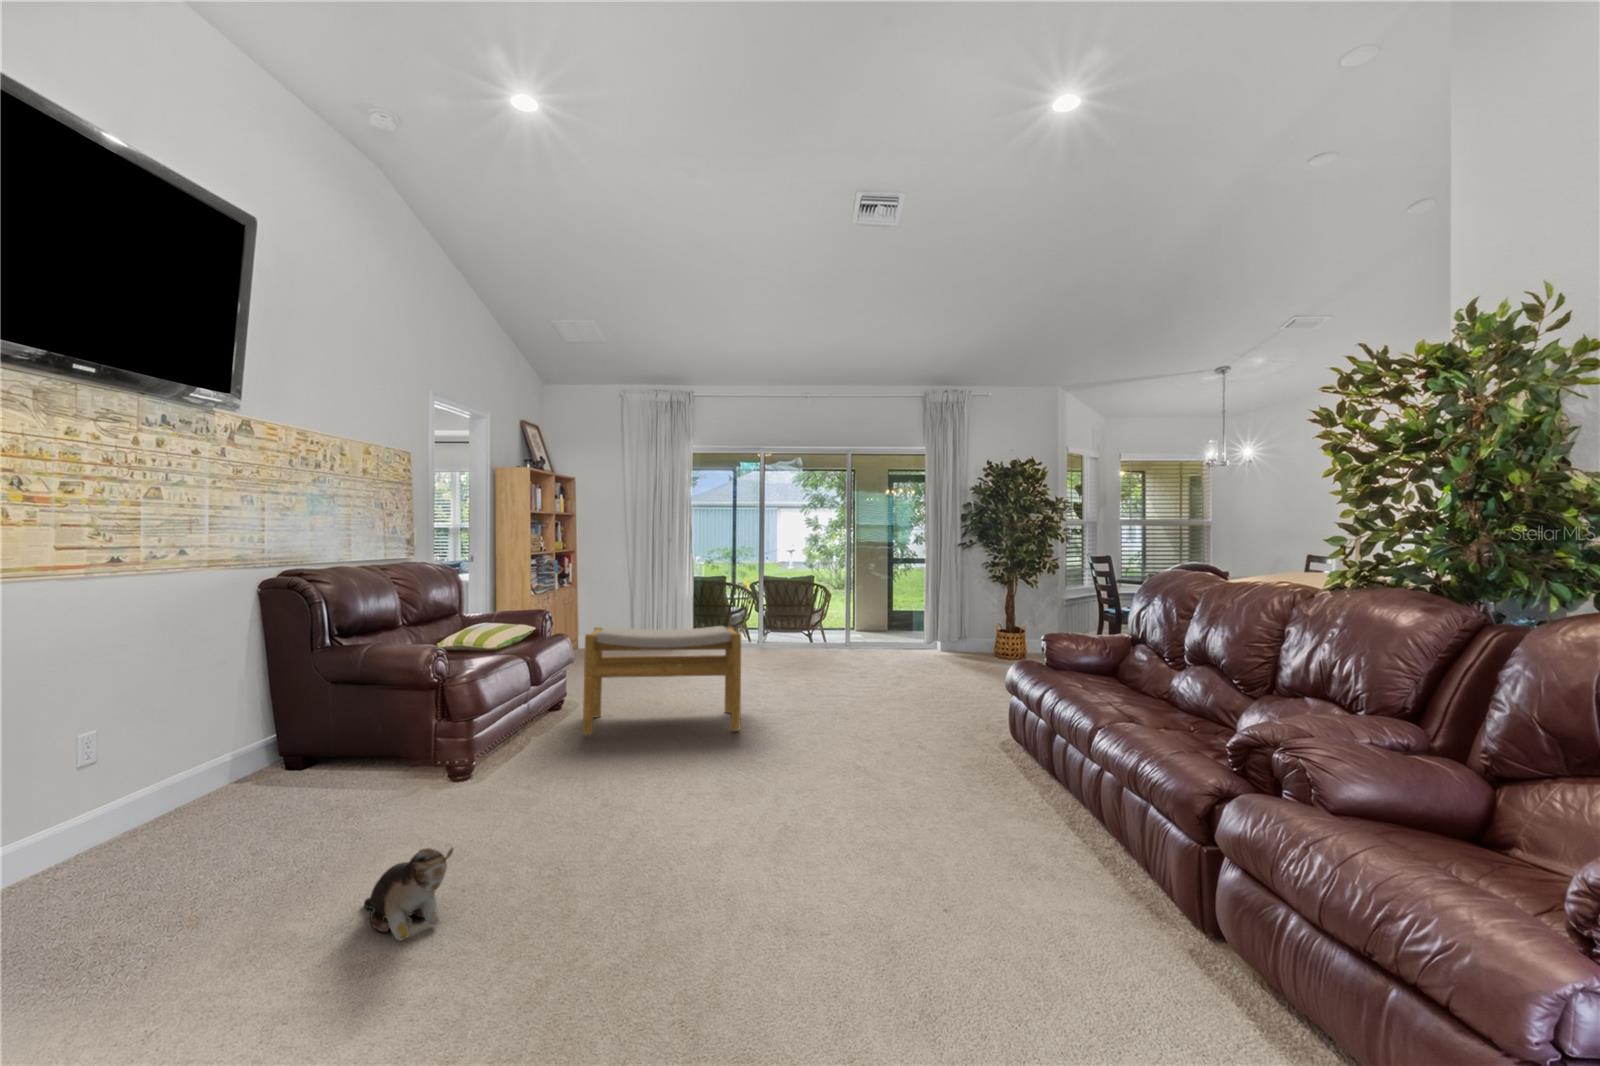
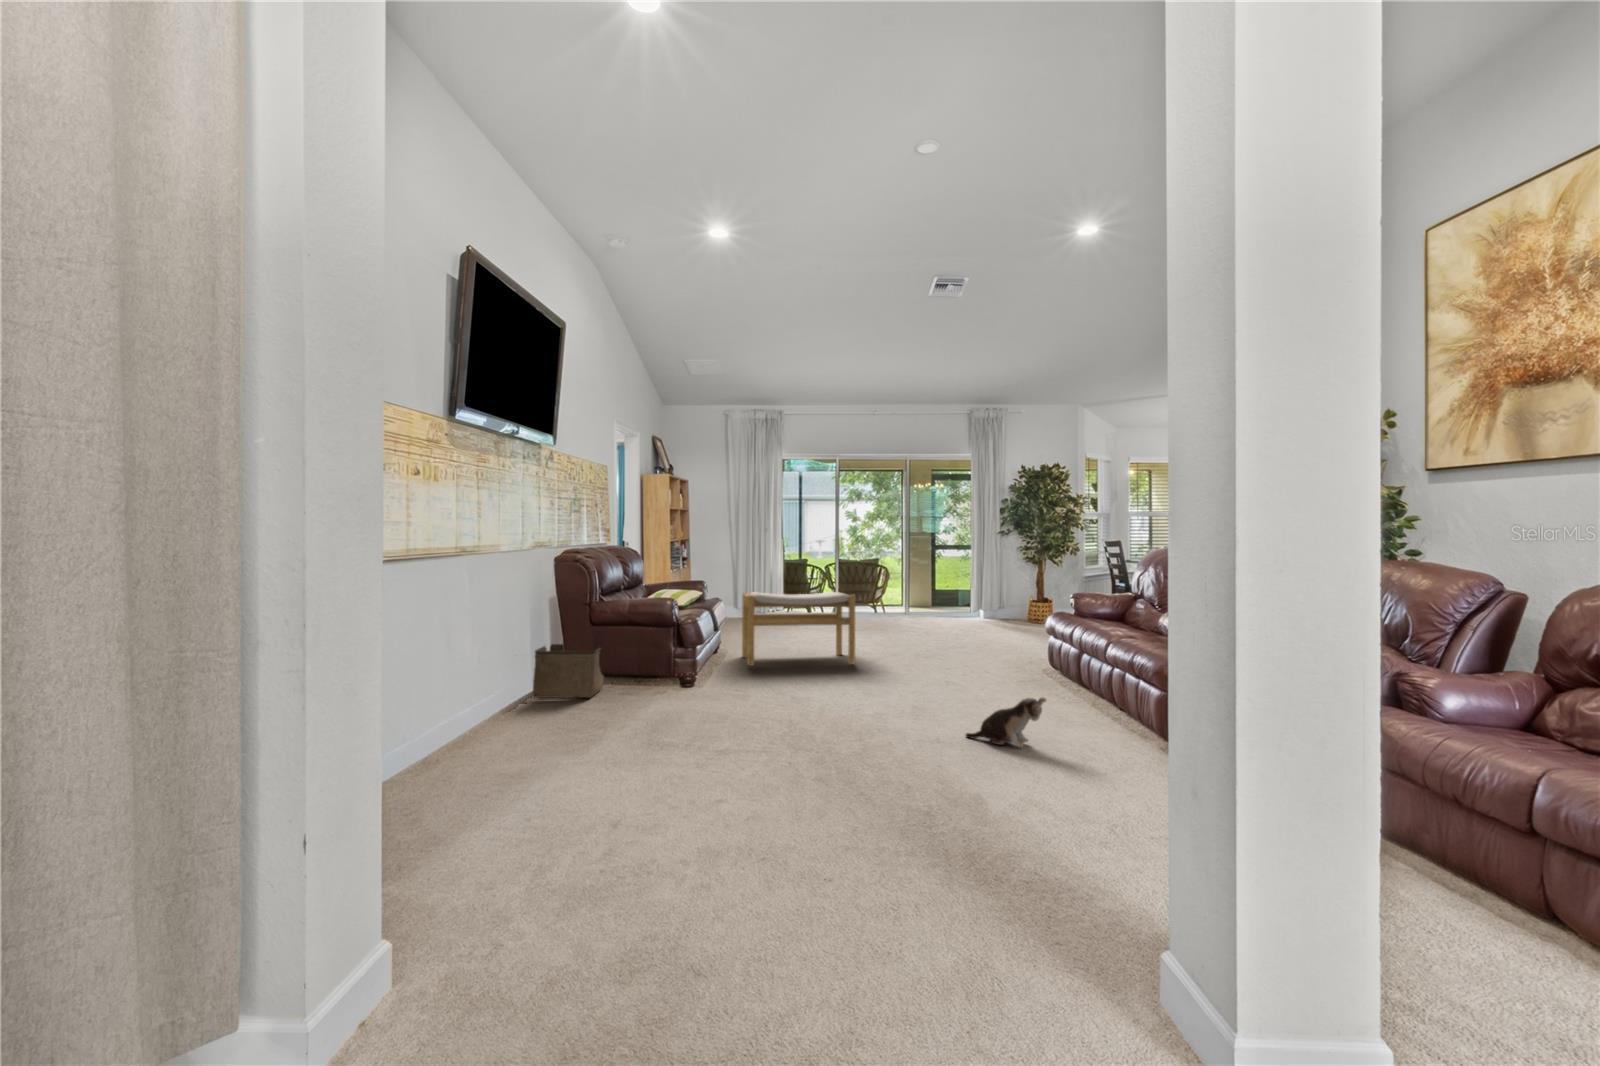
storage bin: none [184,714,335,809] -> present [533,644,604,698]
plush toy: present [364,848,453,940] -> present [966,698,1046,747]

